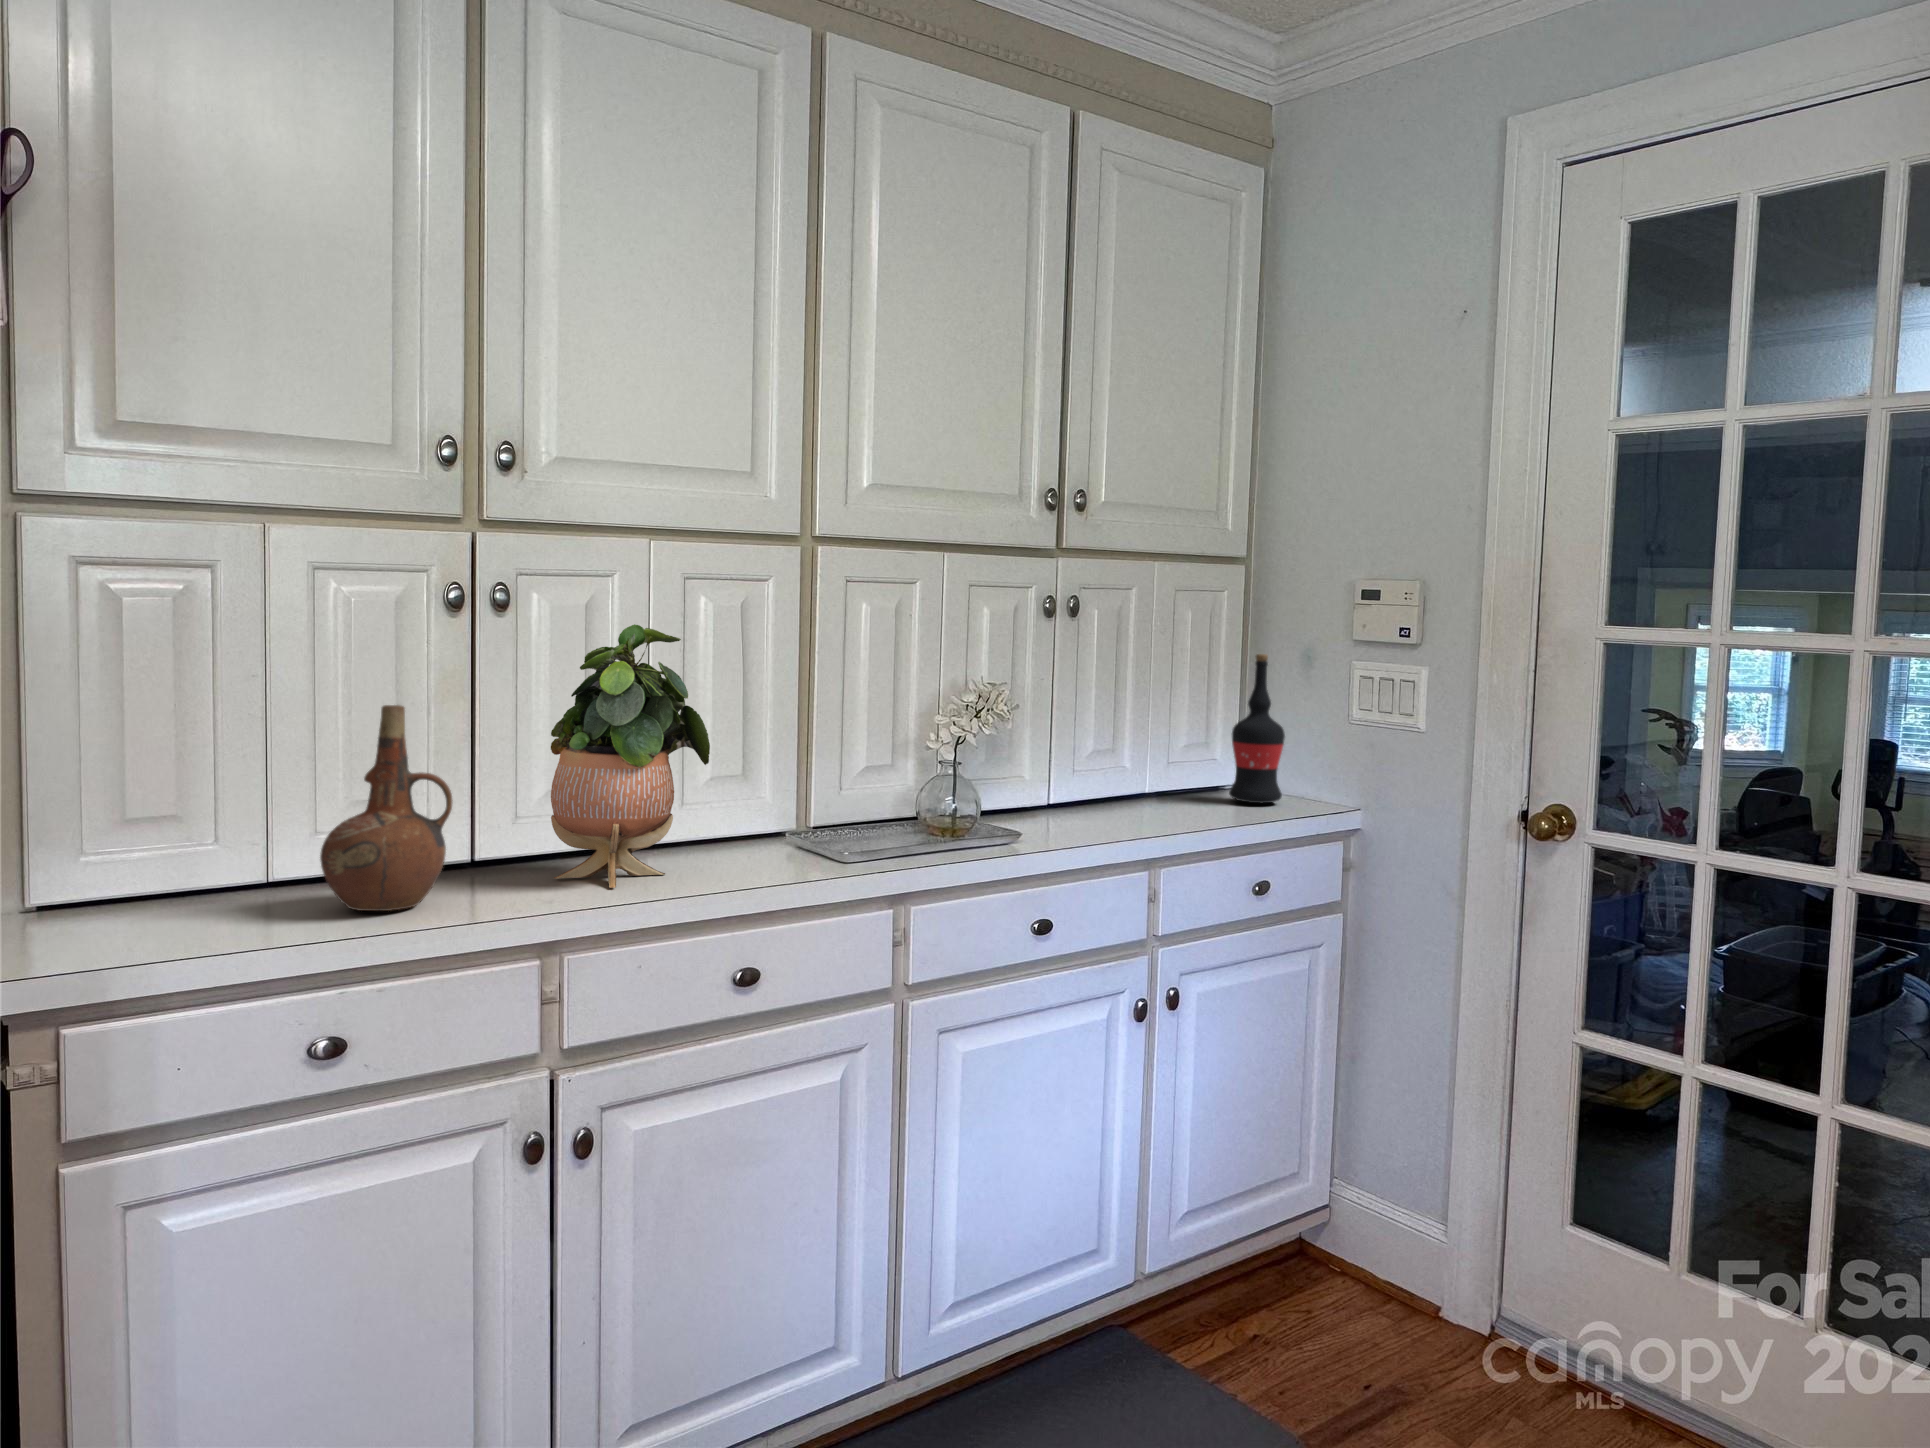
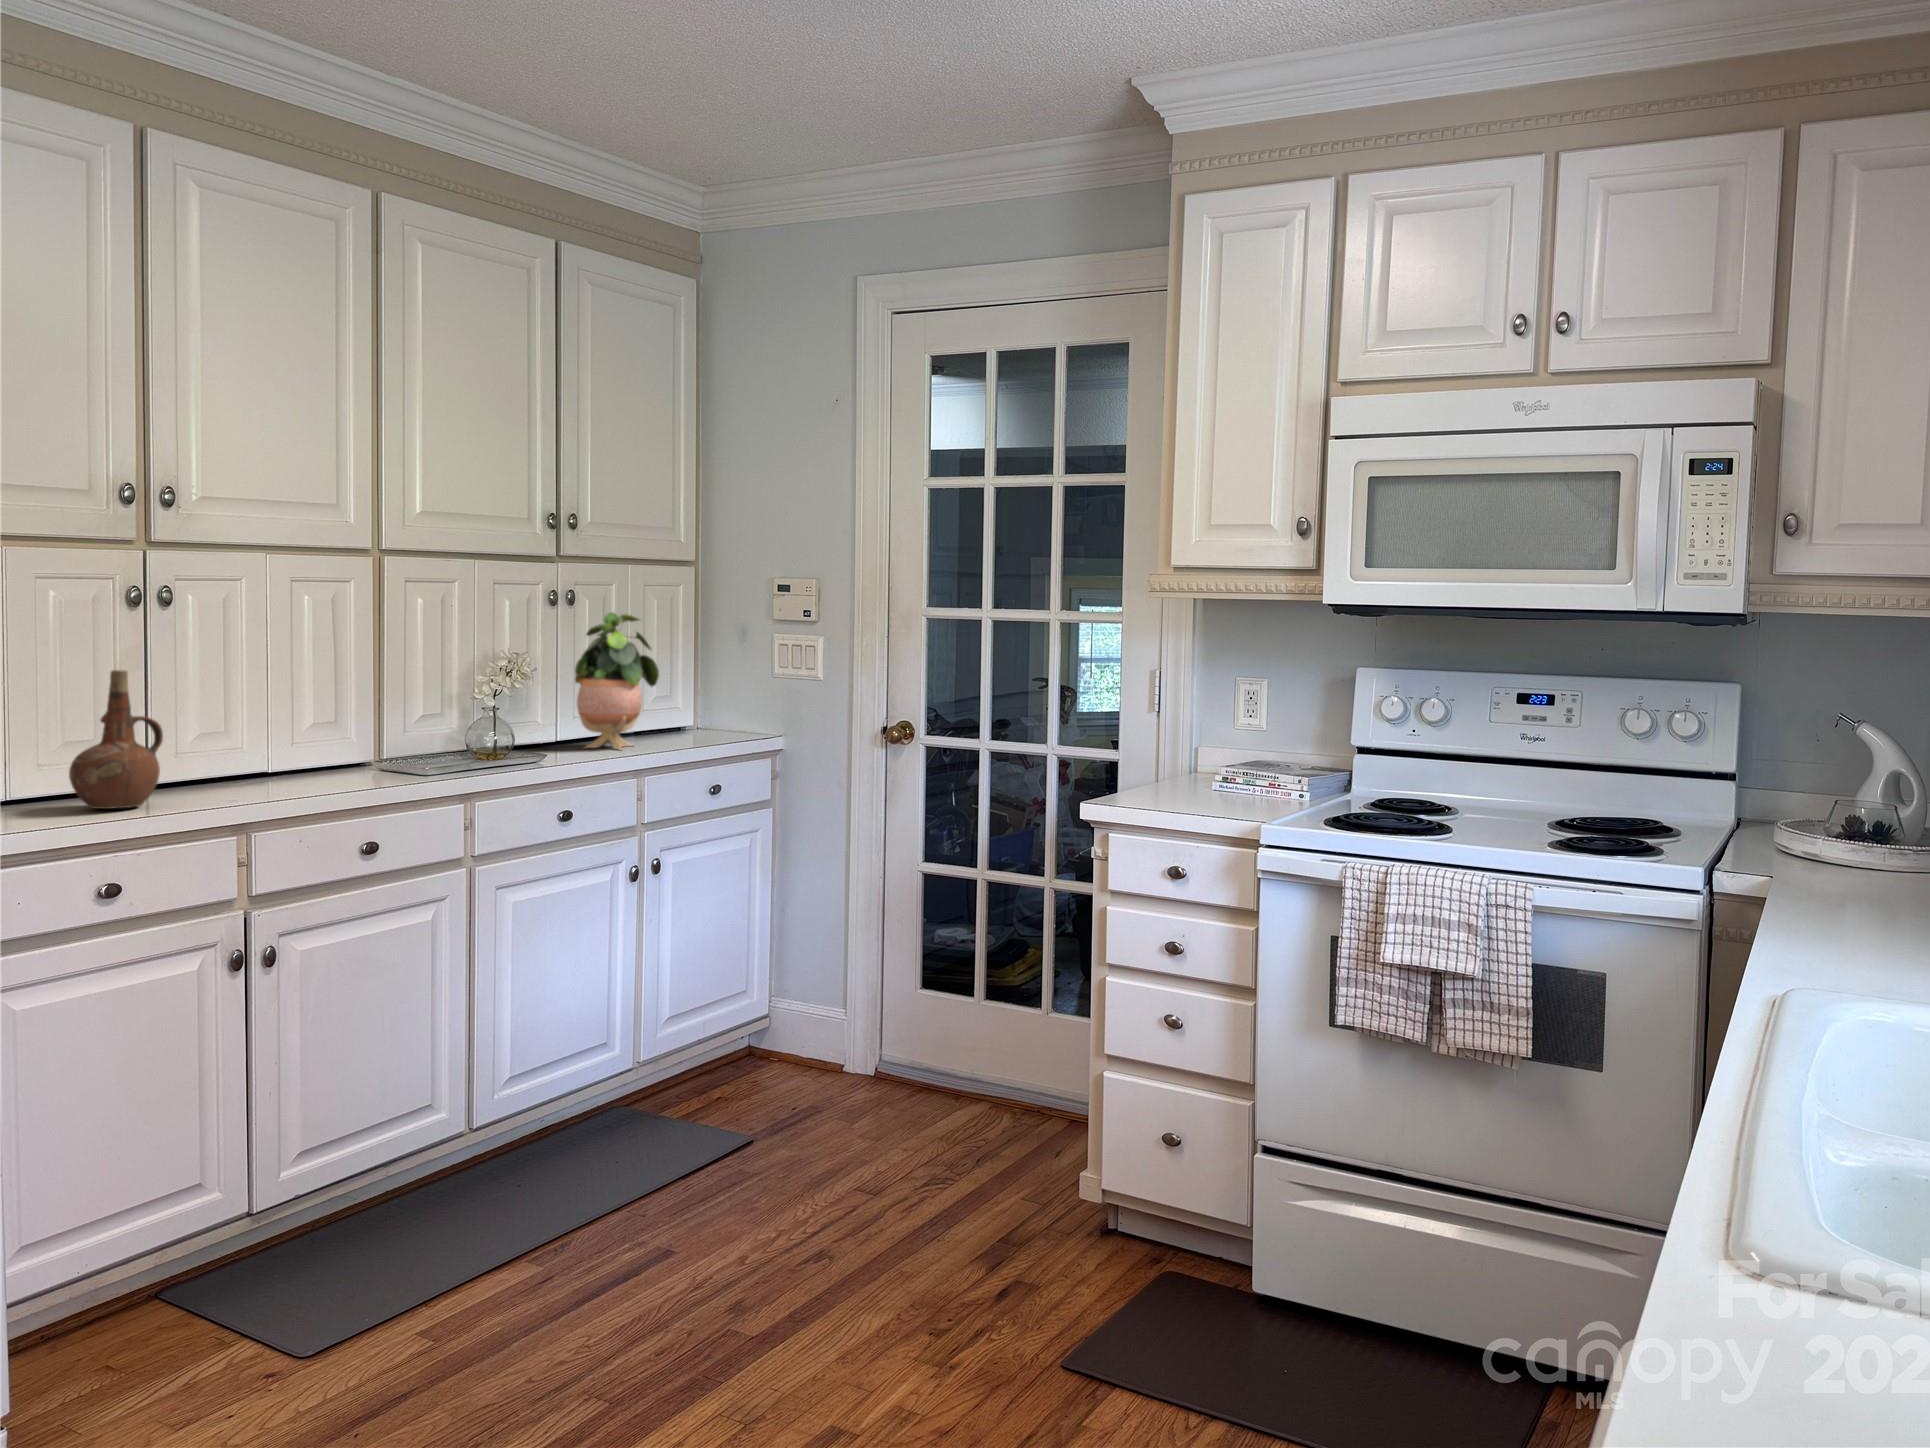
potted plant: present [551,624,710,888] -> present [575,612,659,750]
wine bottle: present [1229,654,1285,803] -> none [688,630,727,736]

